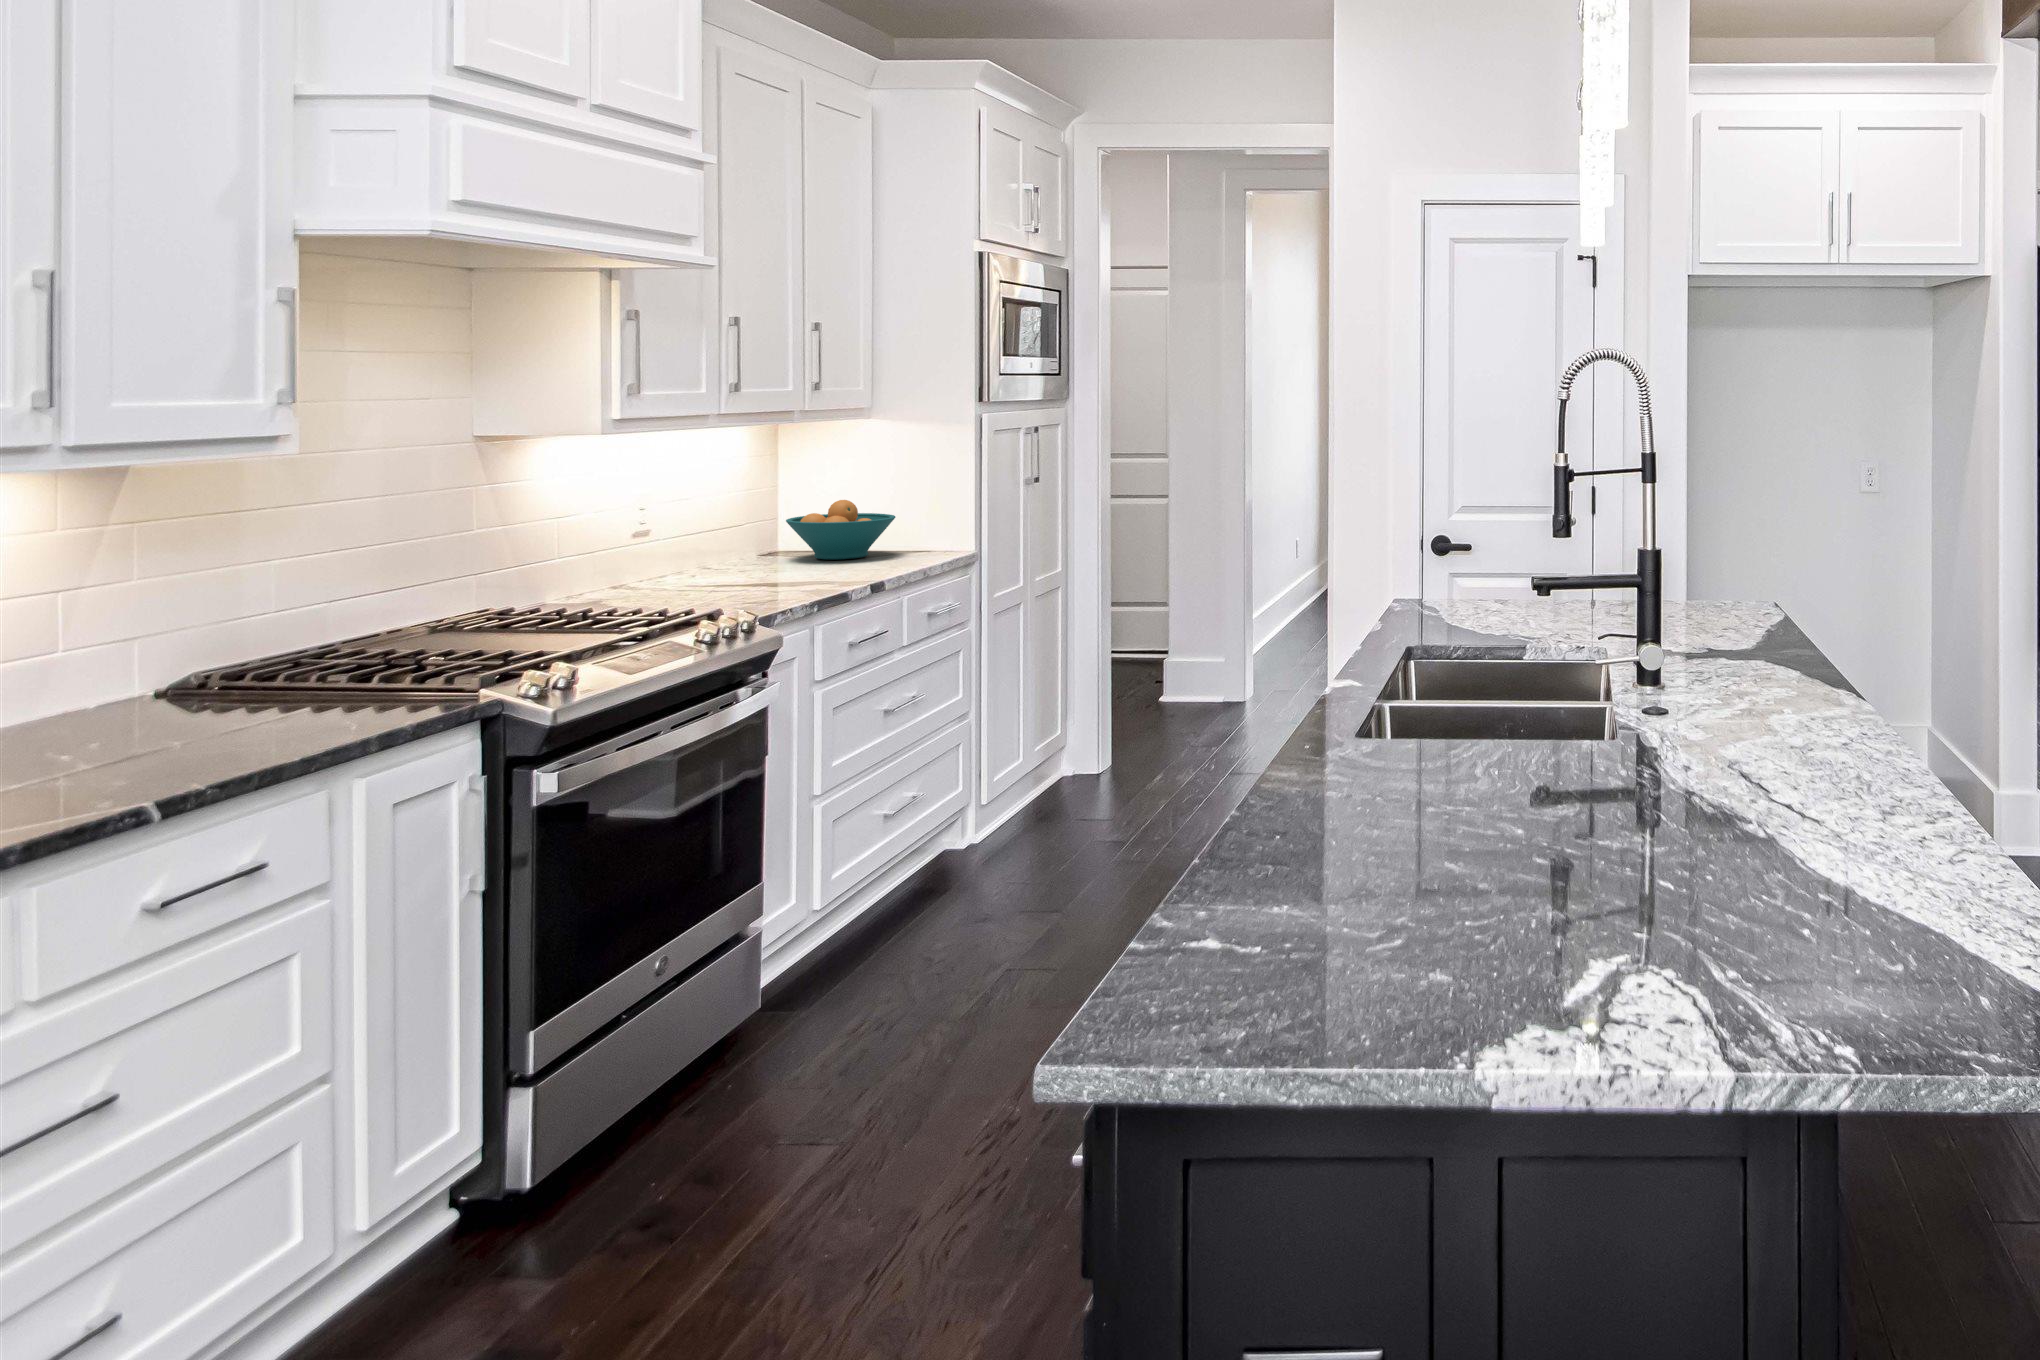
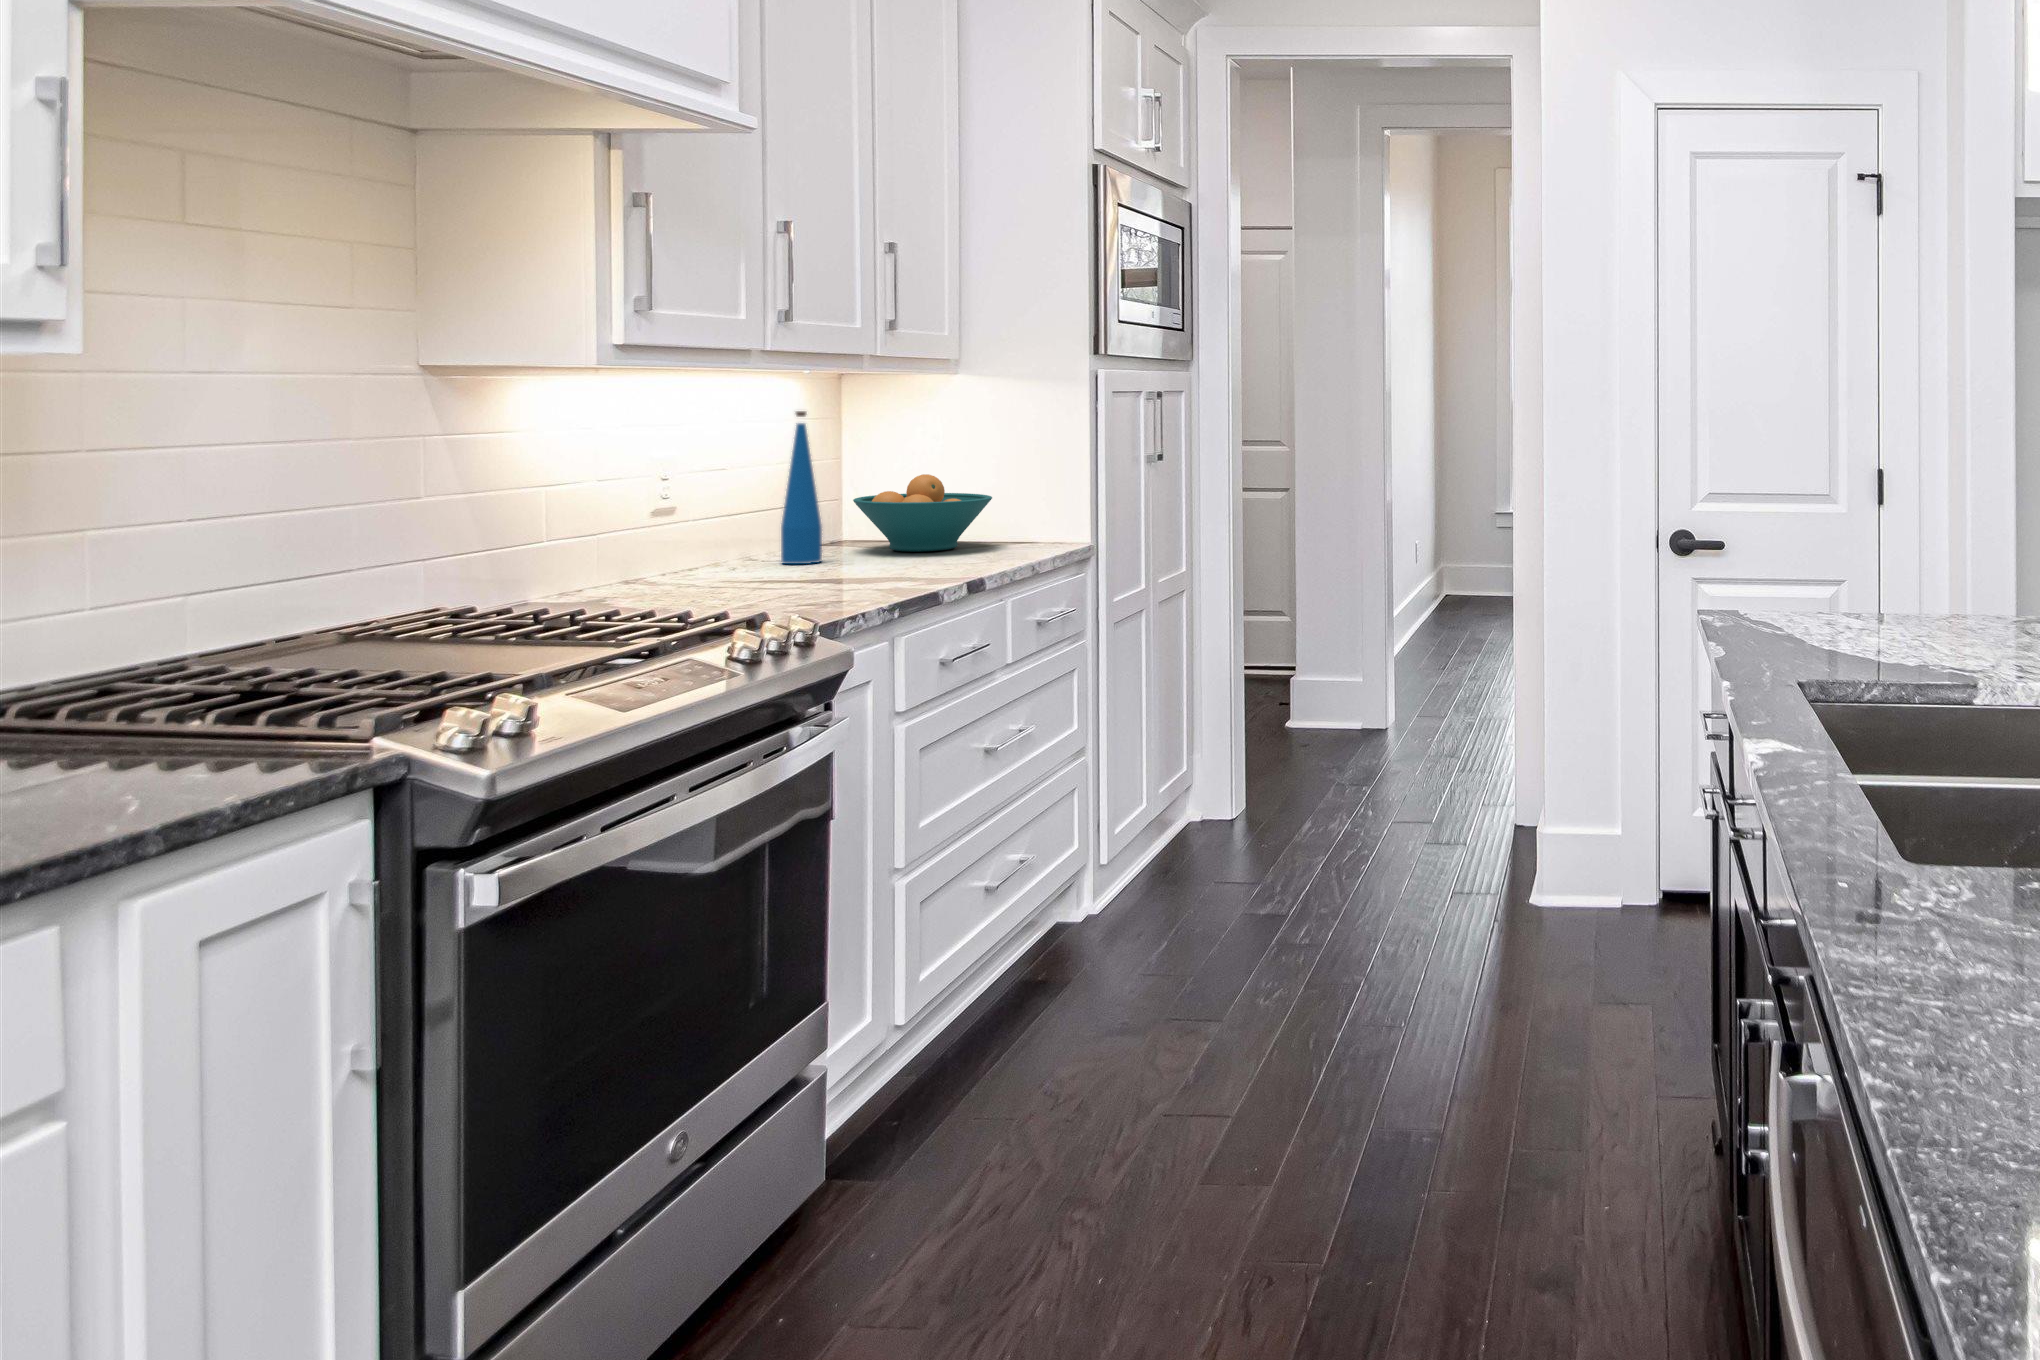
bottle: none [730,454,761,571] -> present [781,411,822,564]

